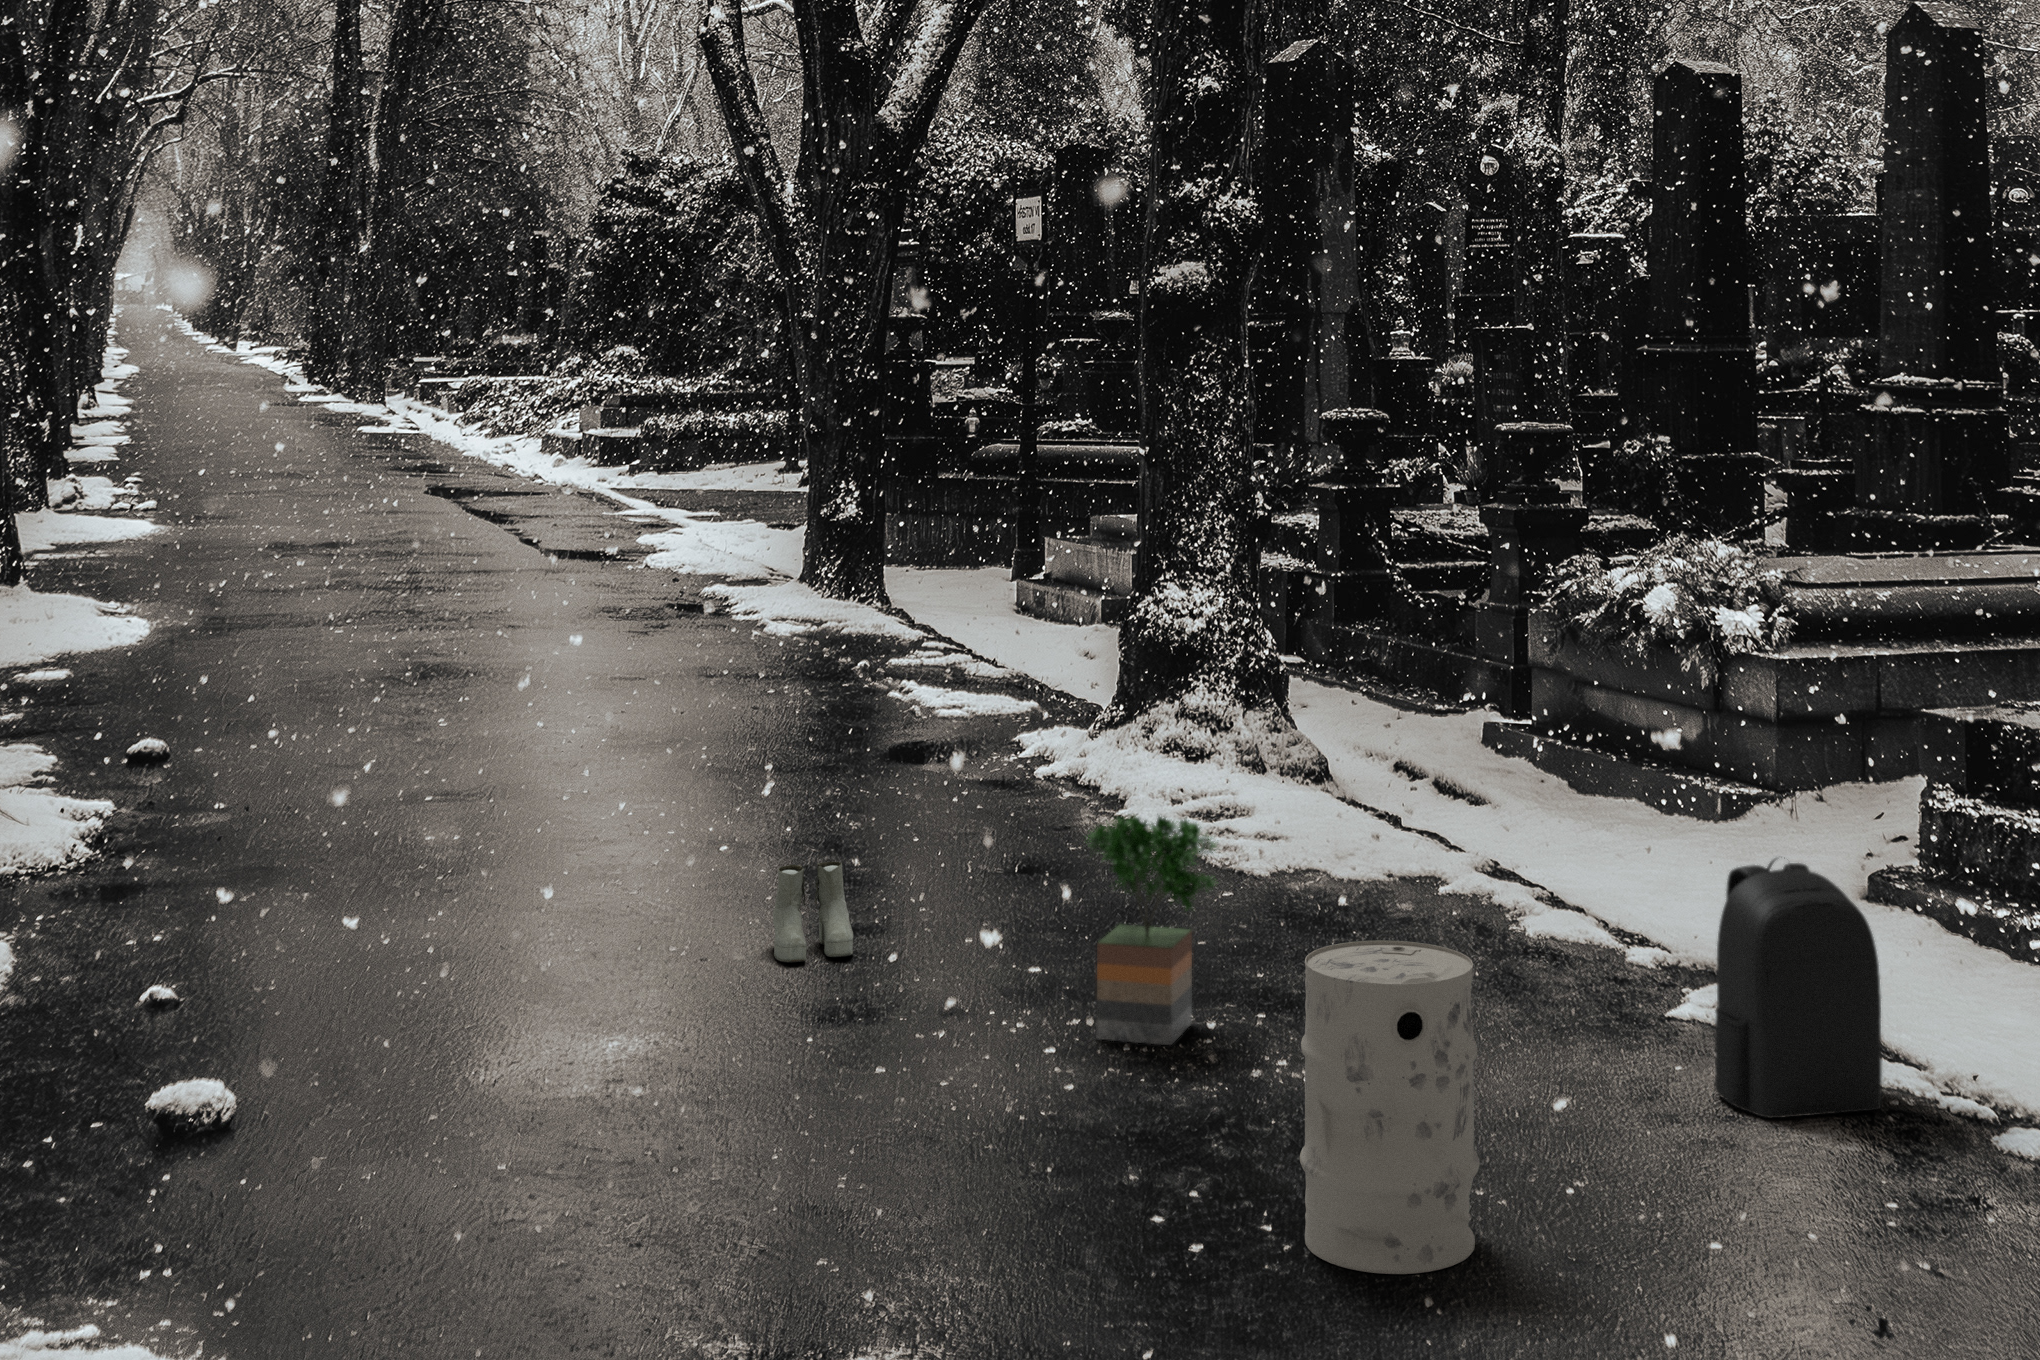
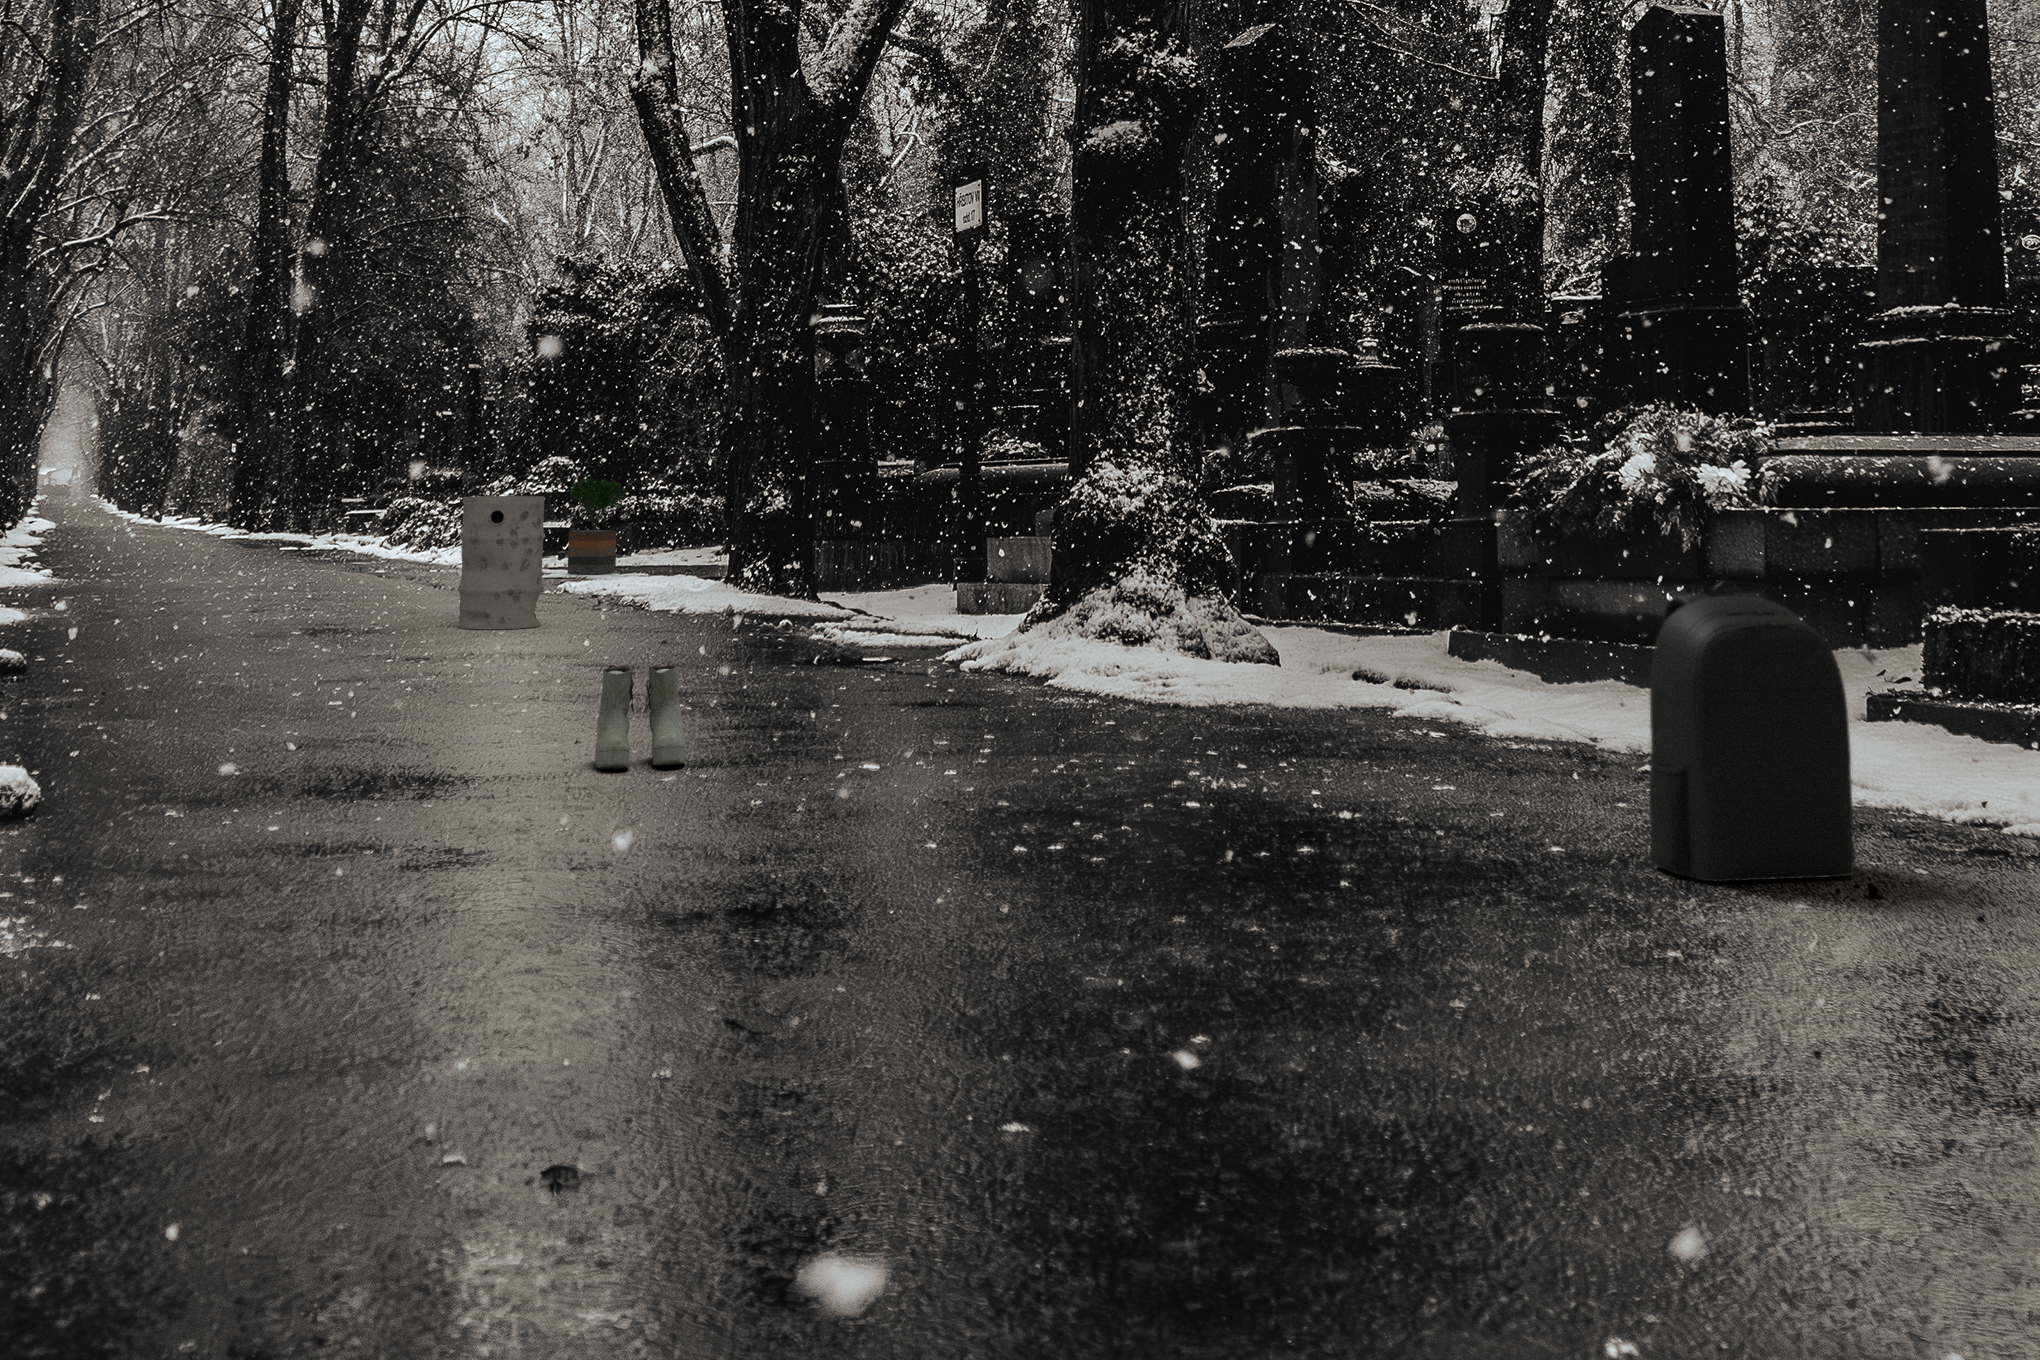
potted tree: present [1088,815,1216,1045] -> present [568,478,627,574]
trash can: present [1300,941,1480,1274] -> present [457,496,545,630]

